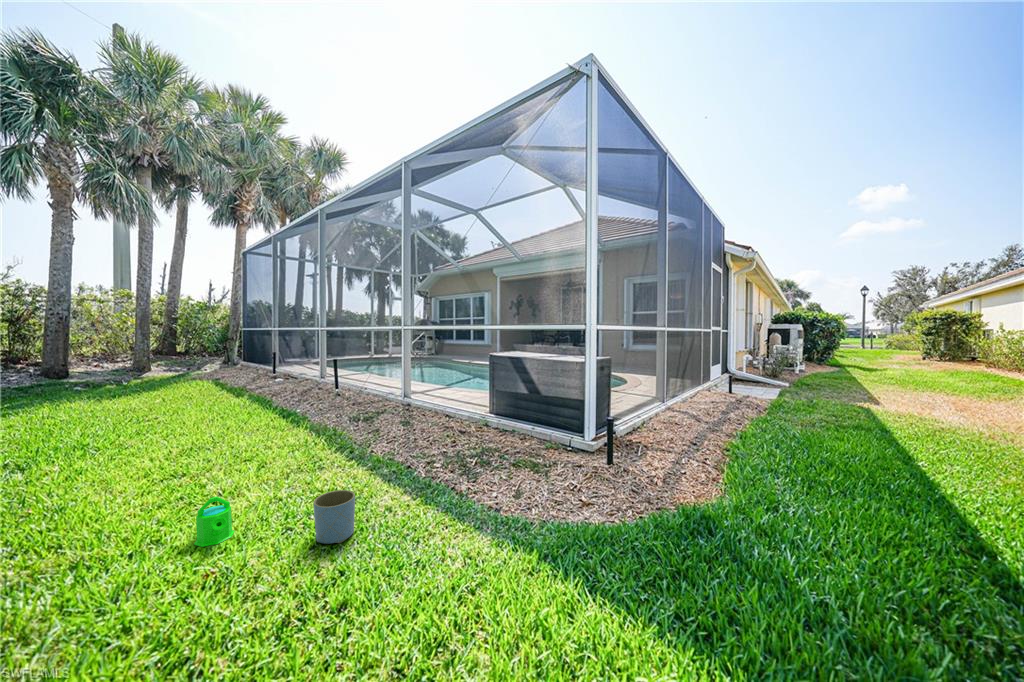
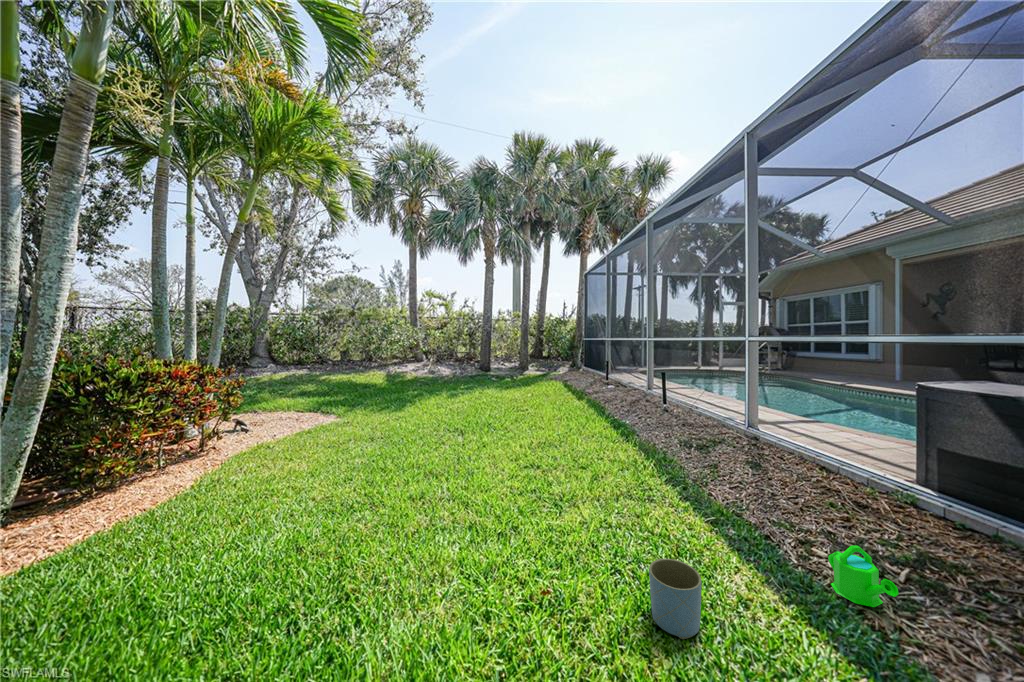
watering can: present [194,496,235,547] -> present [828,545,899,607]

